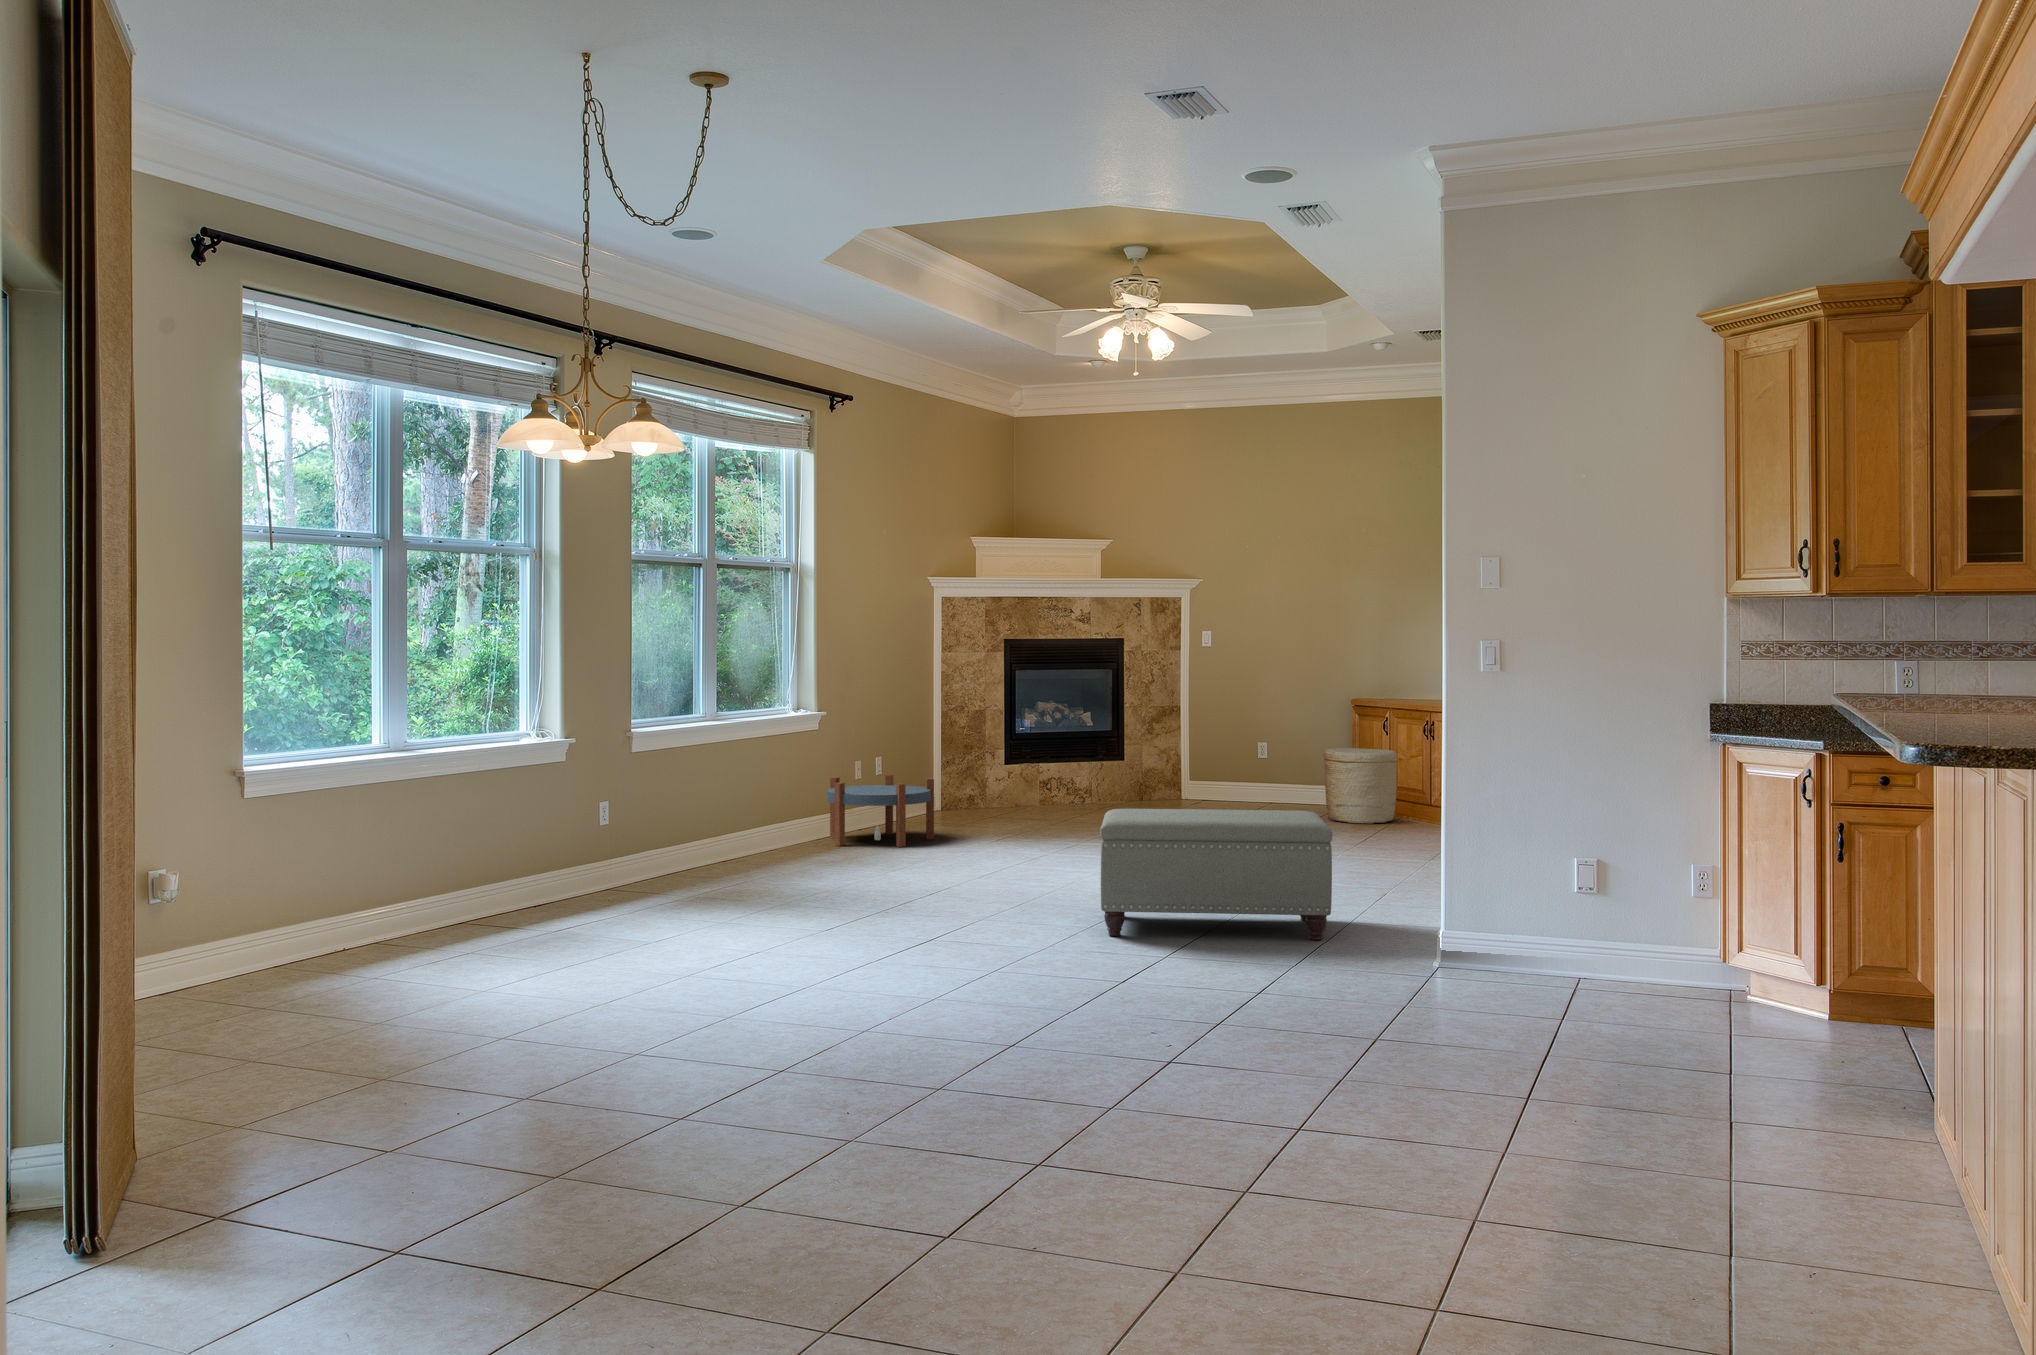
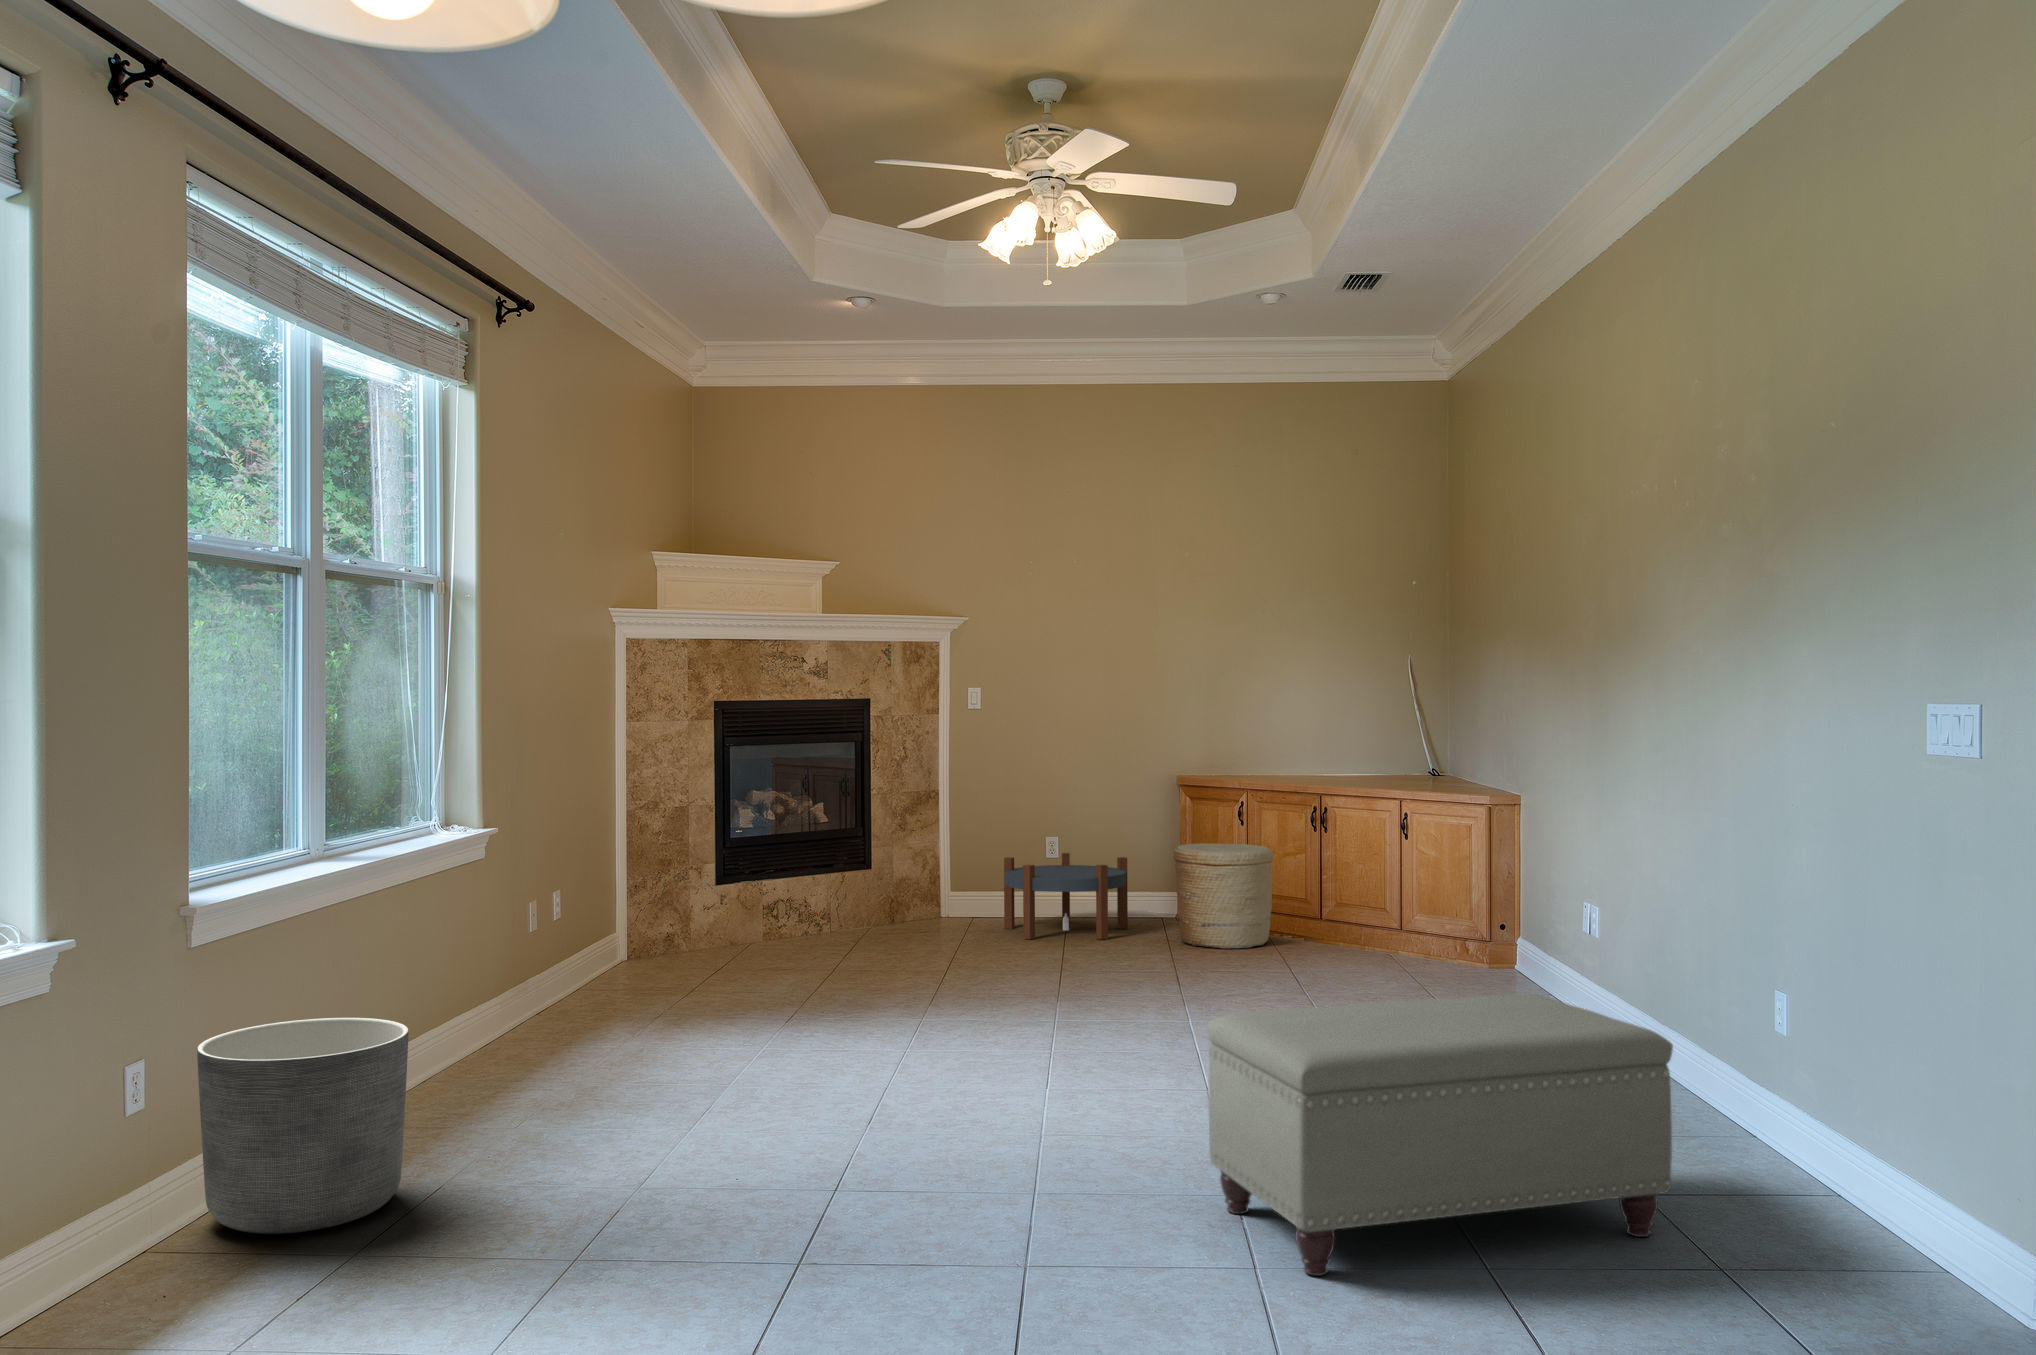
side table: present [827,775,934,847] -> present [1004,853,1128,939]
planter: none [631,795,728,889] -> present [197,1018,409,1234]

